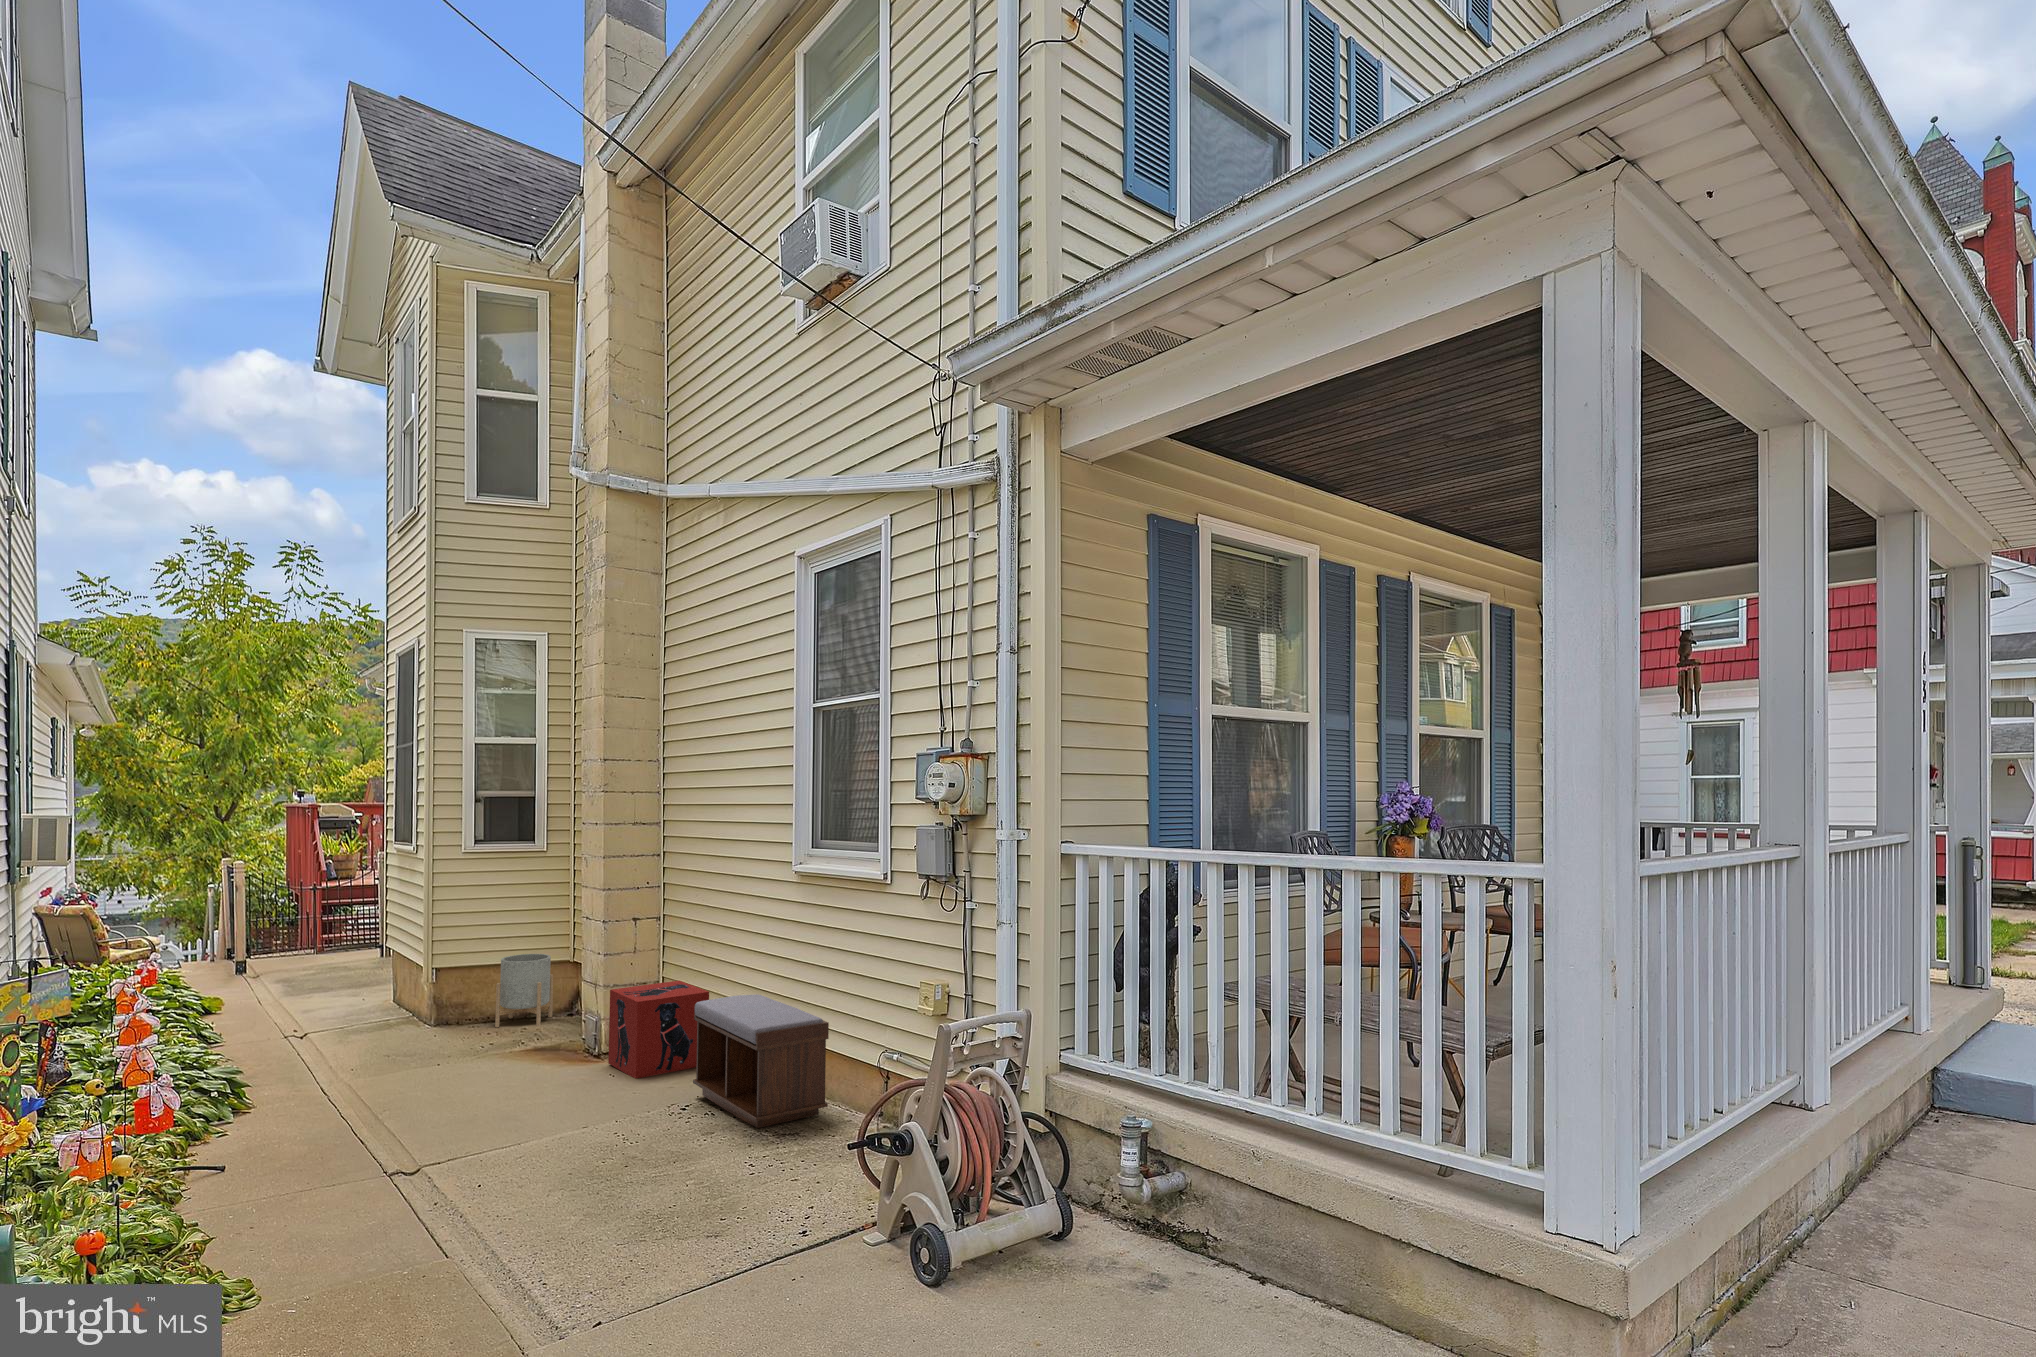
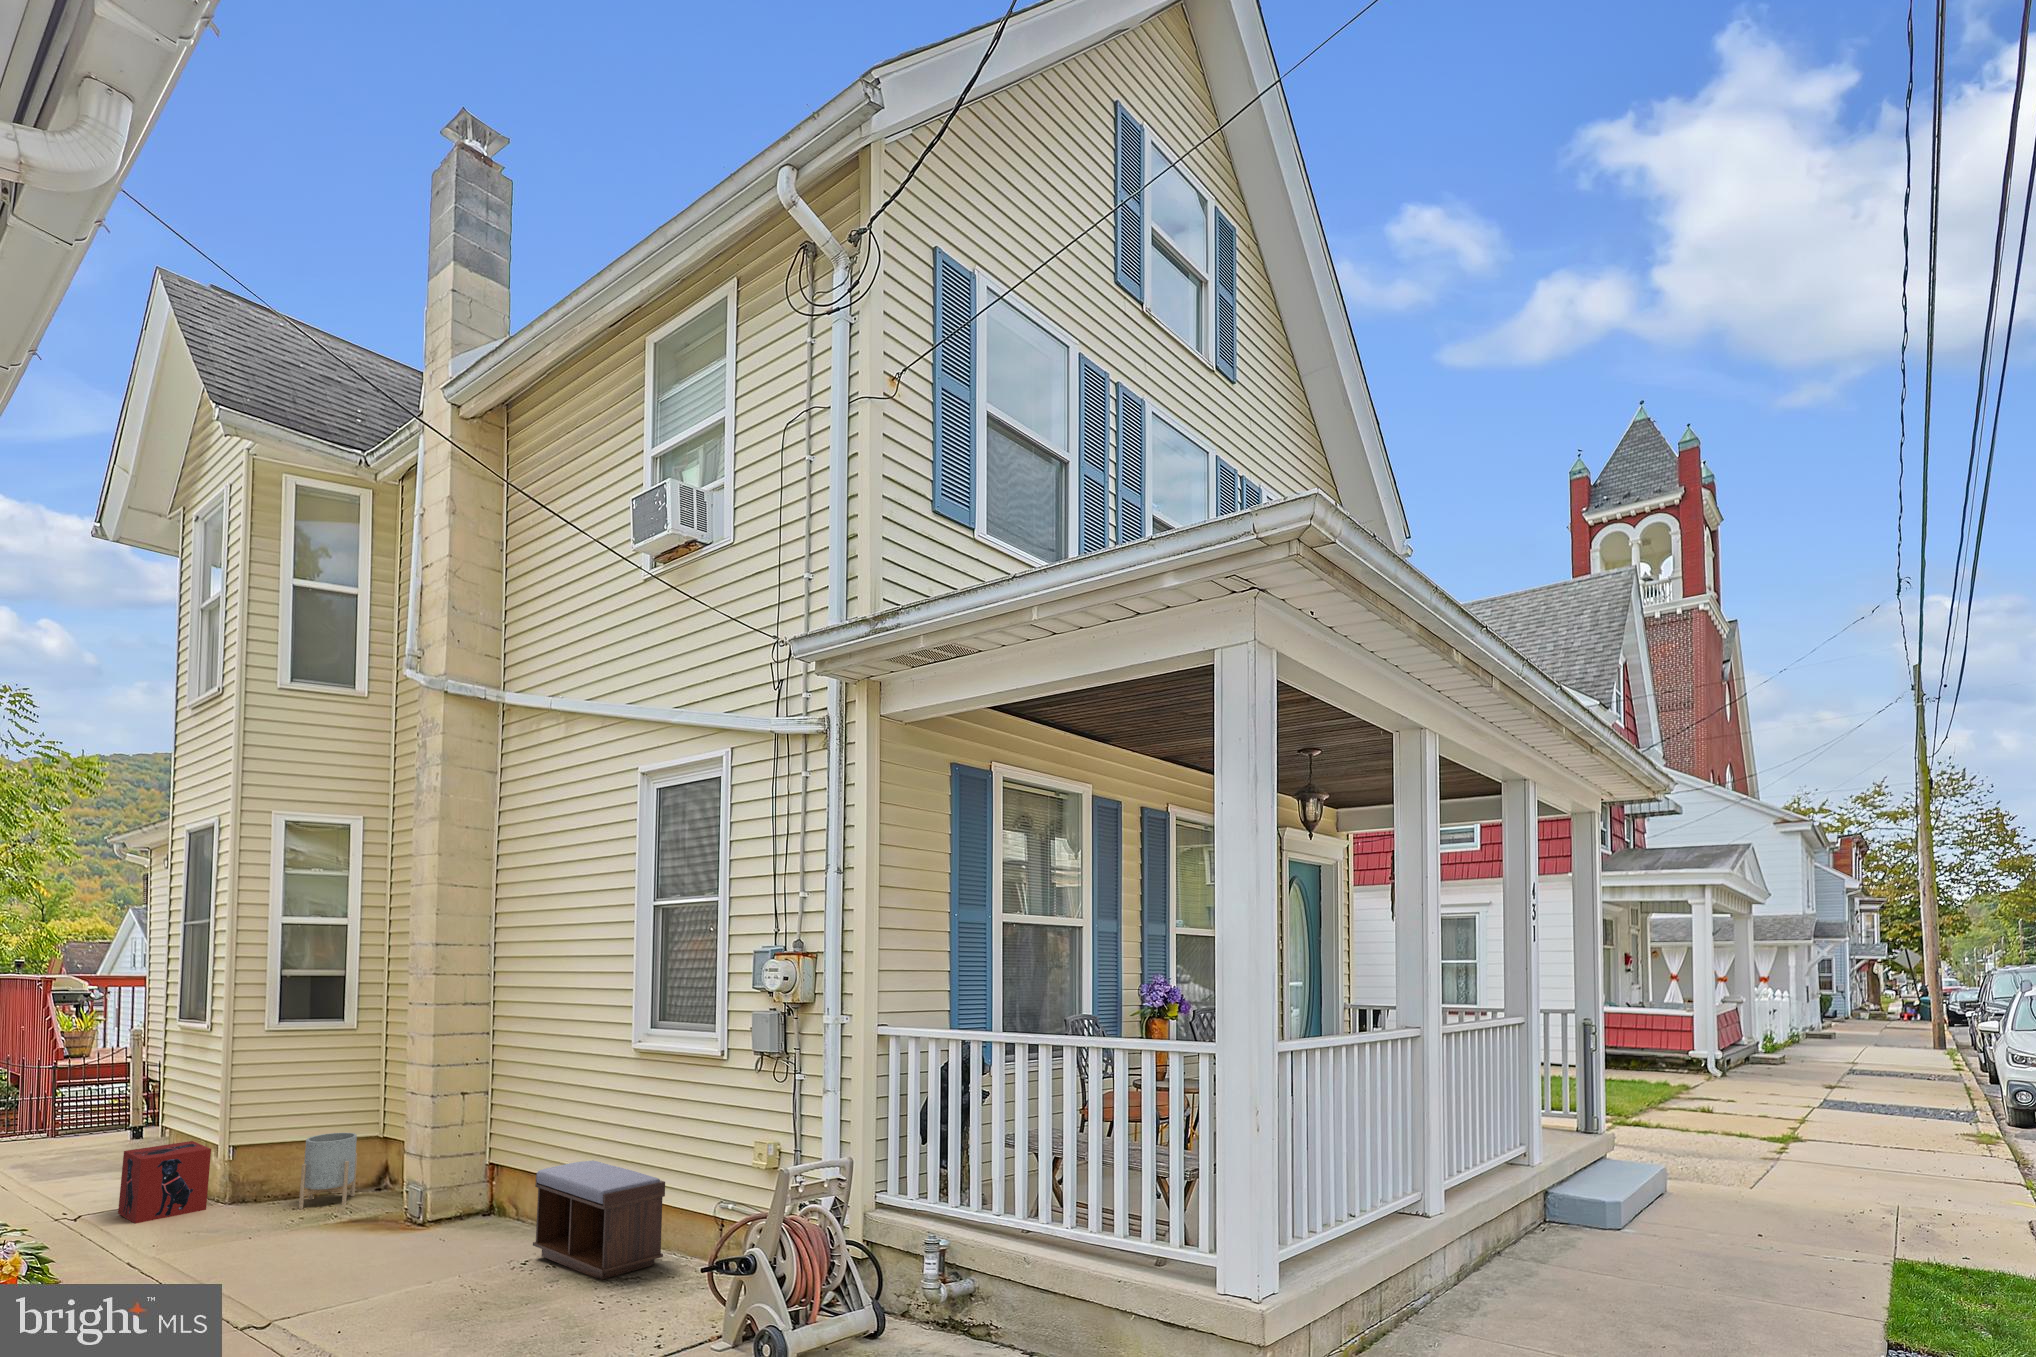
storage box: present [608,980,709,1079] -> present [118,1141,211,1223]

